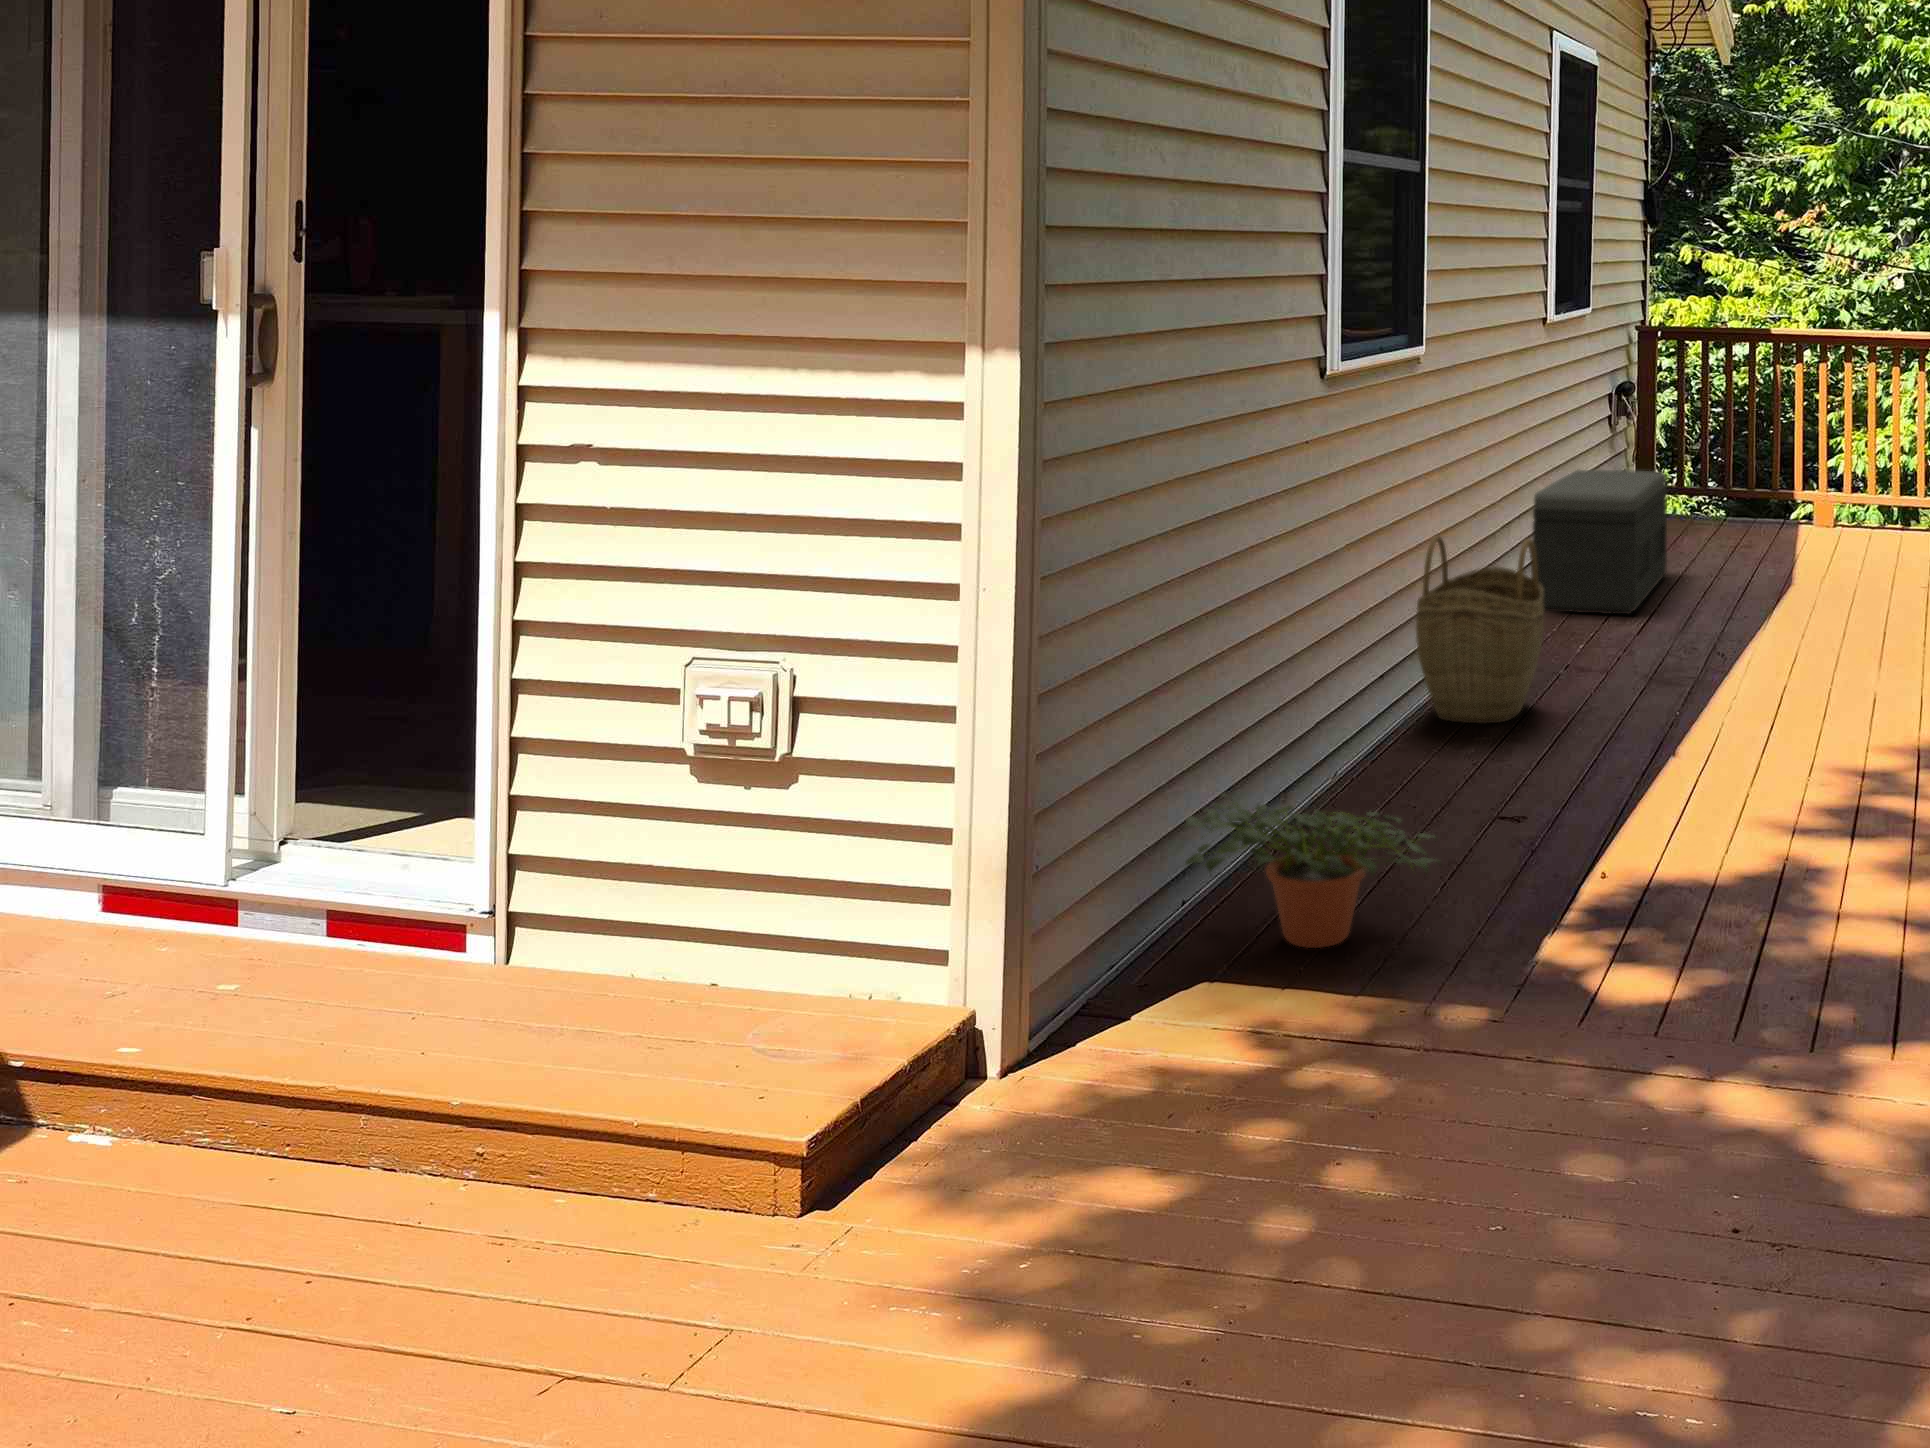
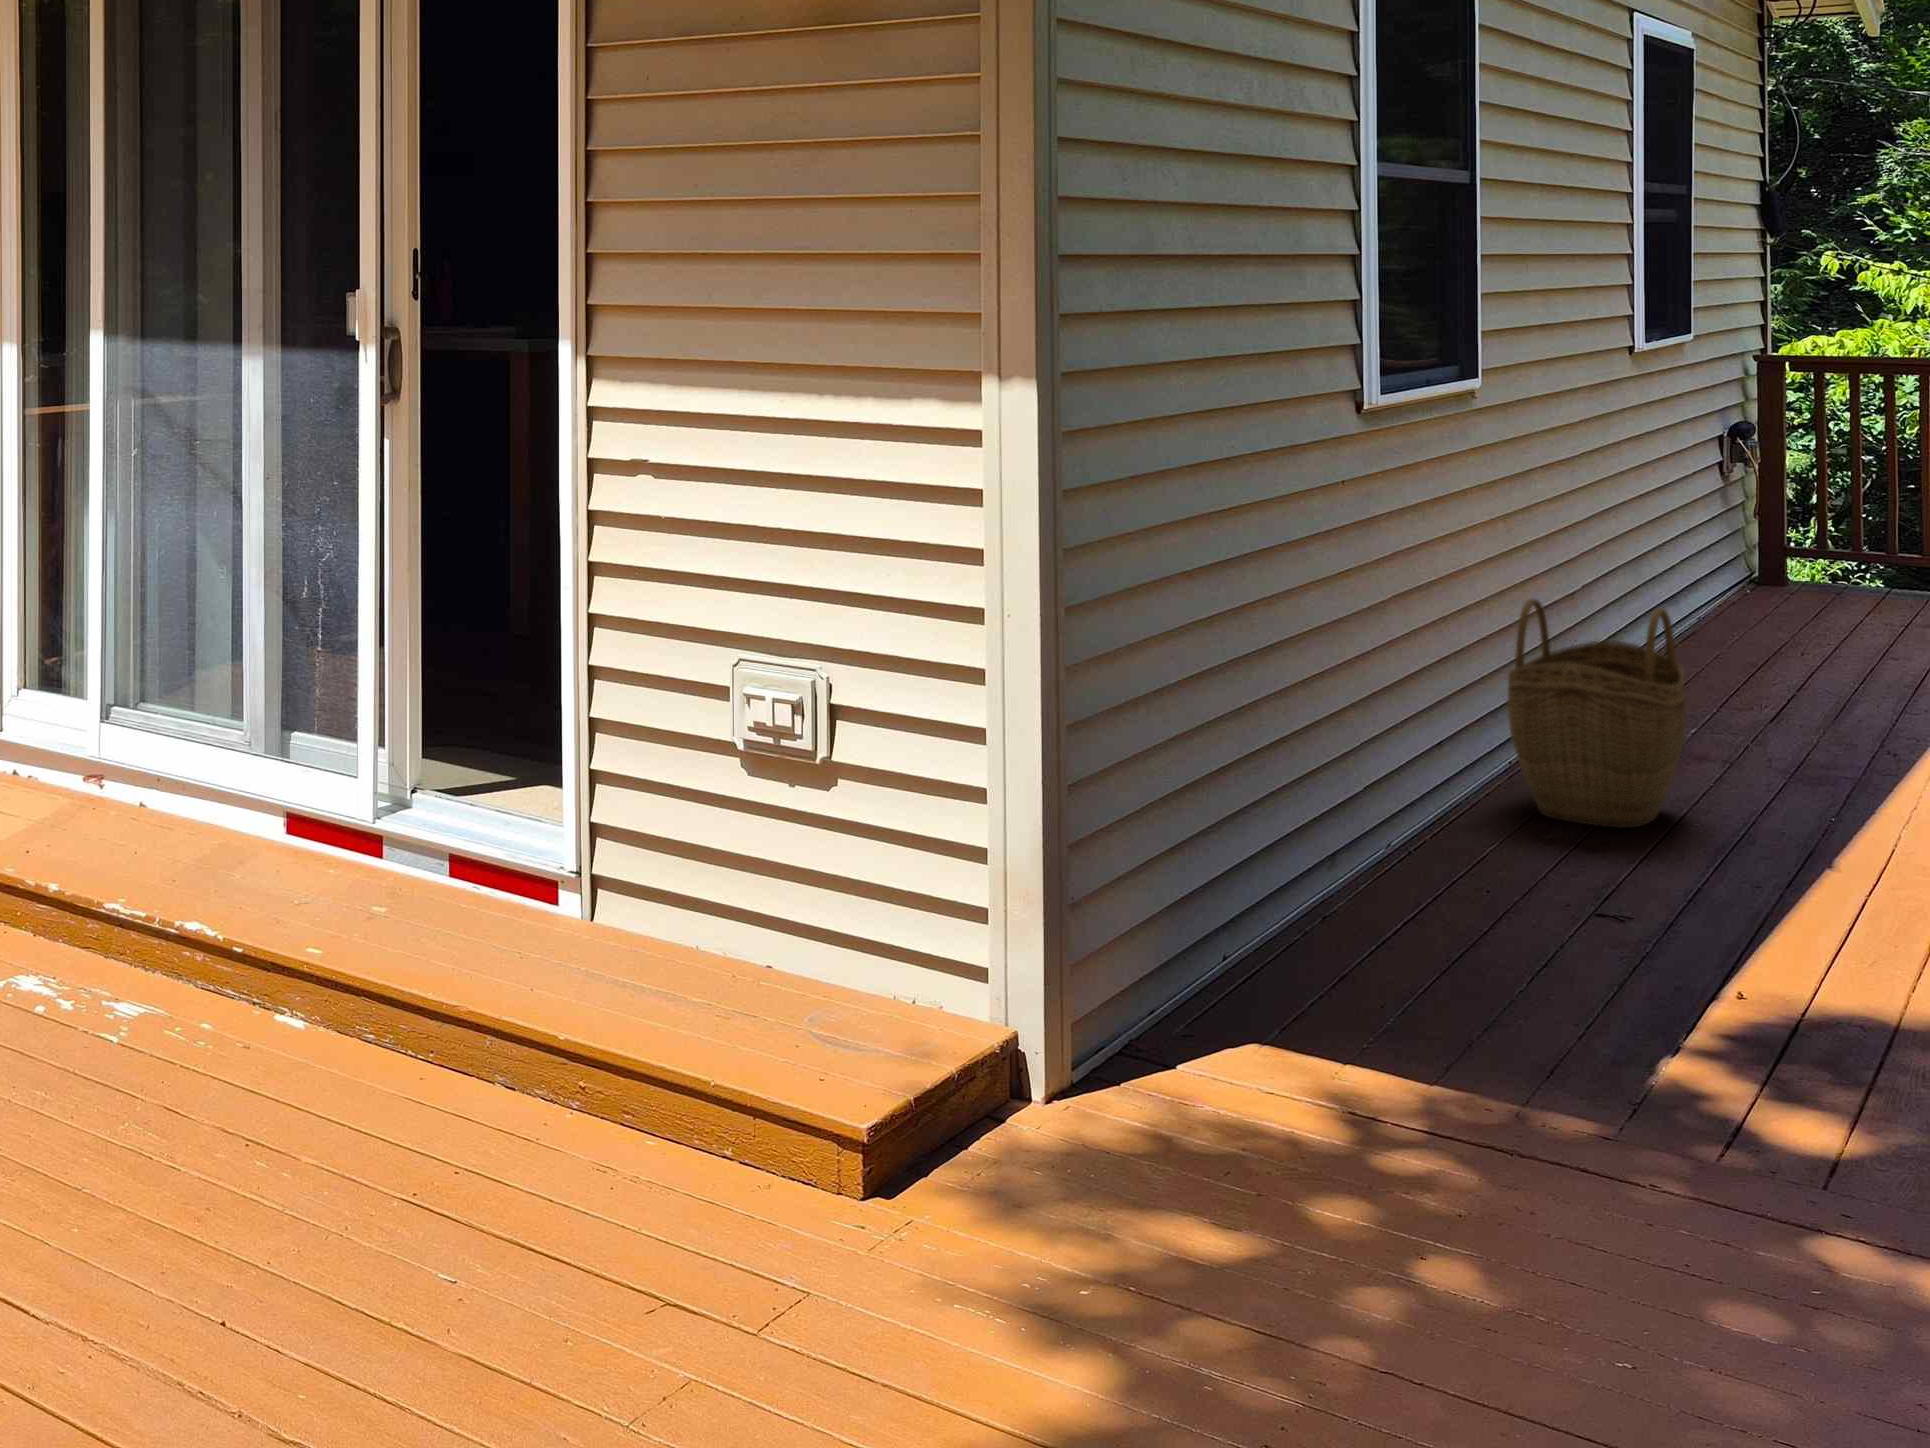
storage bench: present [1533,470,1667,615] -> none [1669,532,1878,718]
potted plant: present [1185,794,1440,948] -> none [1225,855,1549,1042]

